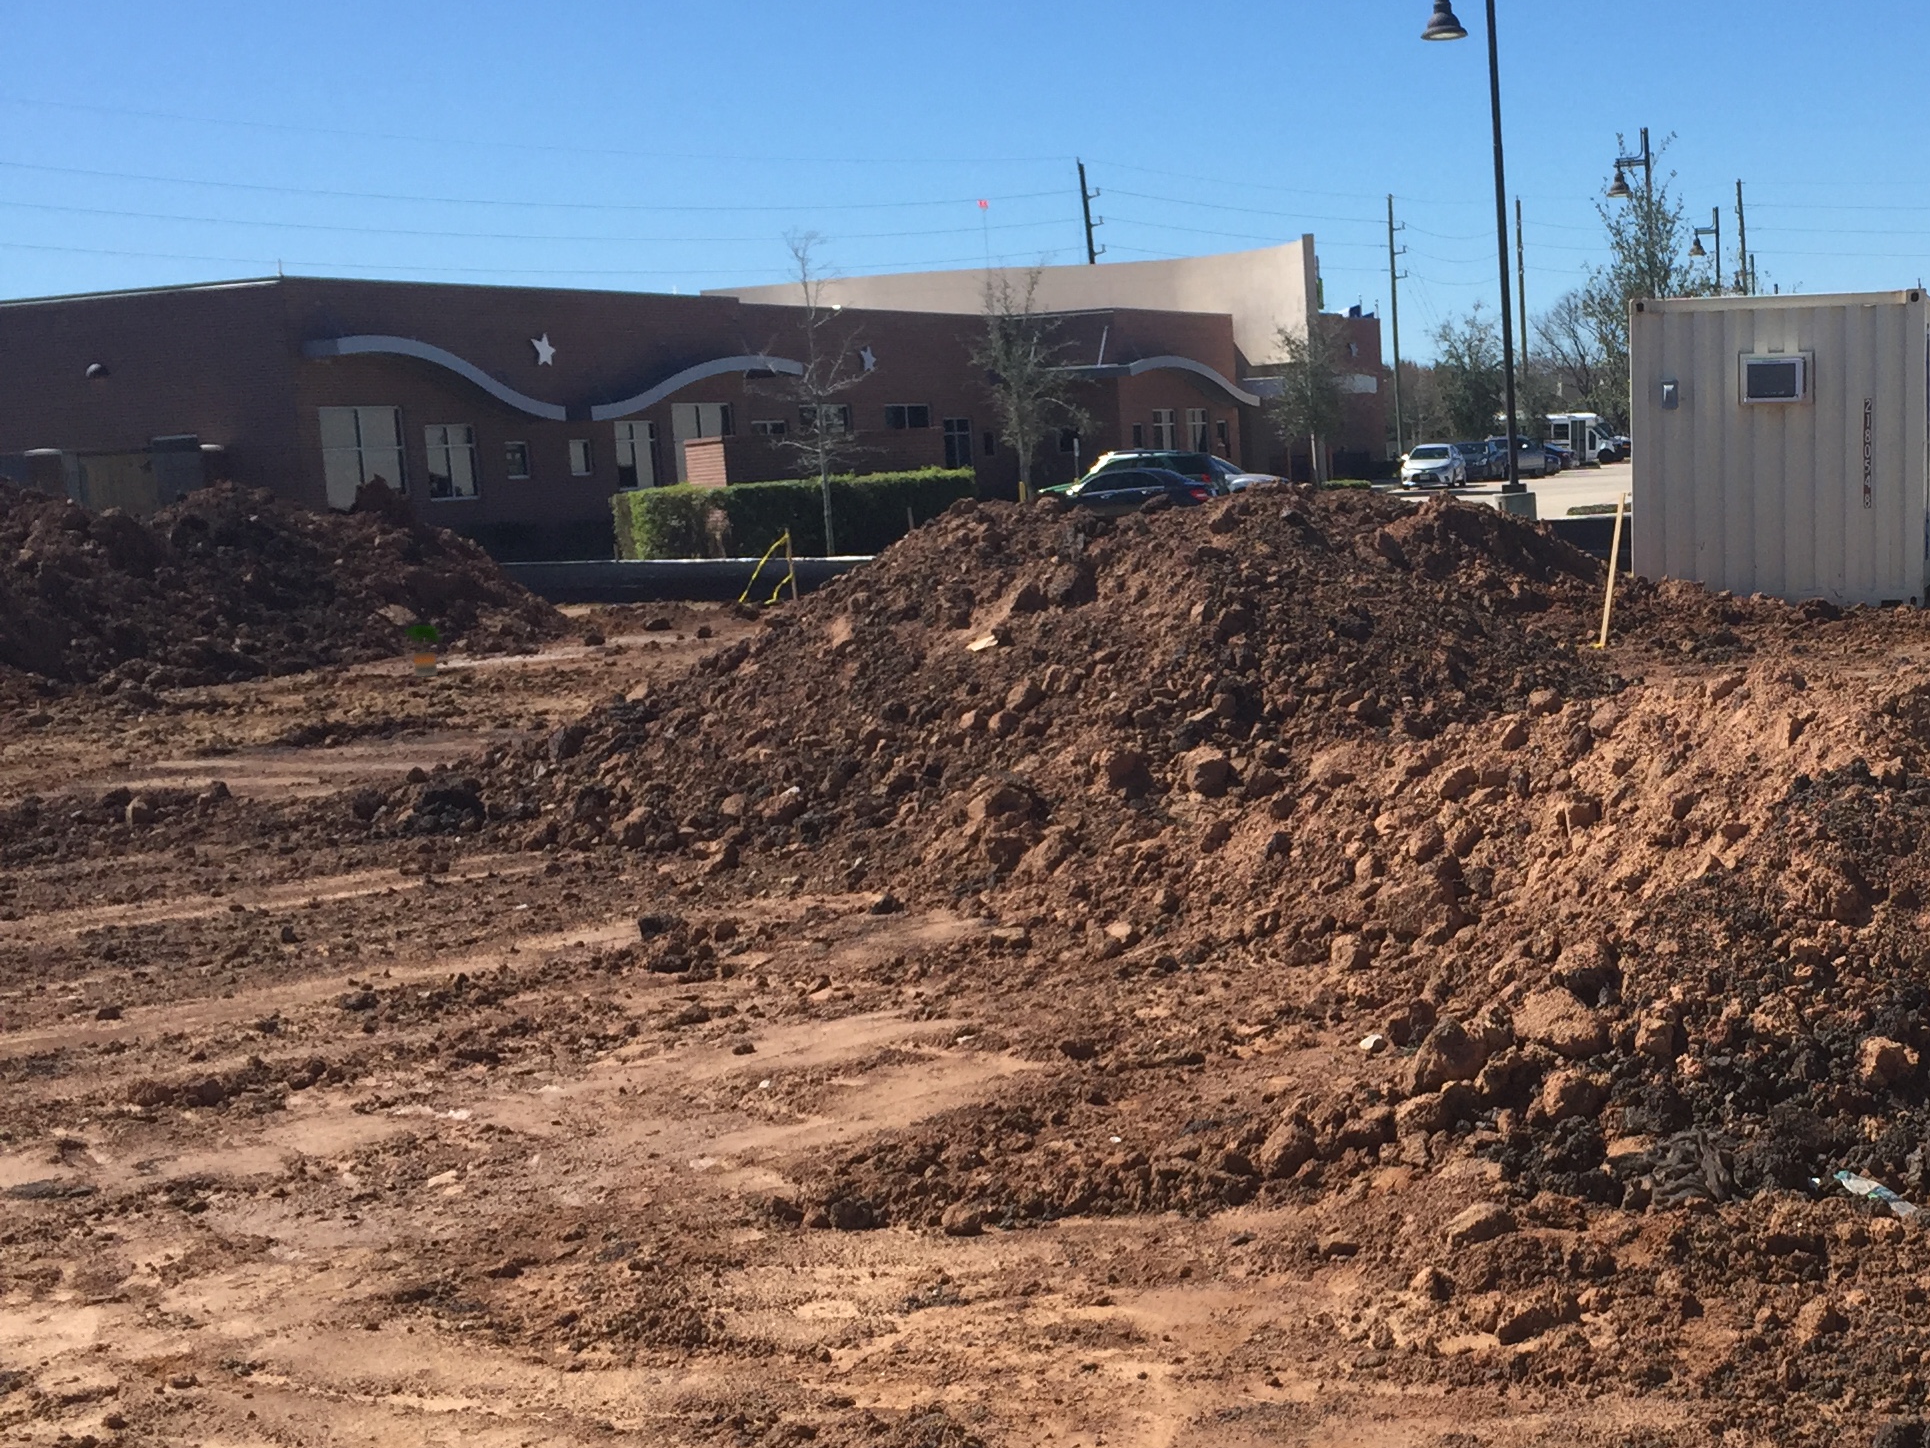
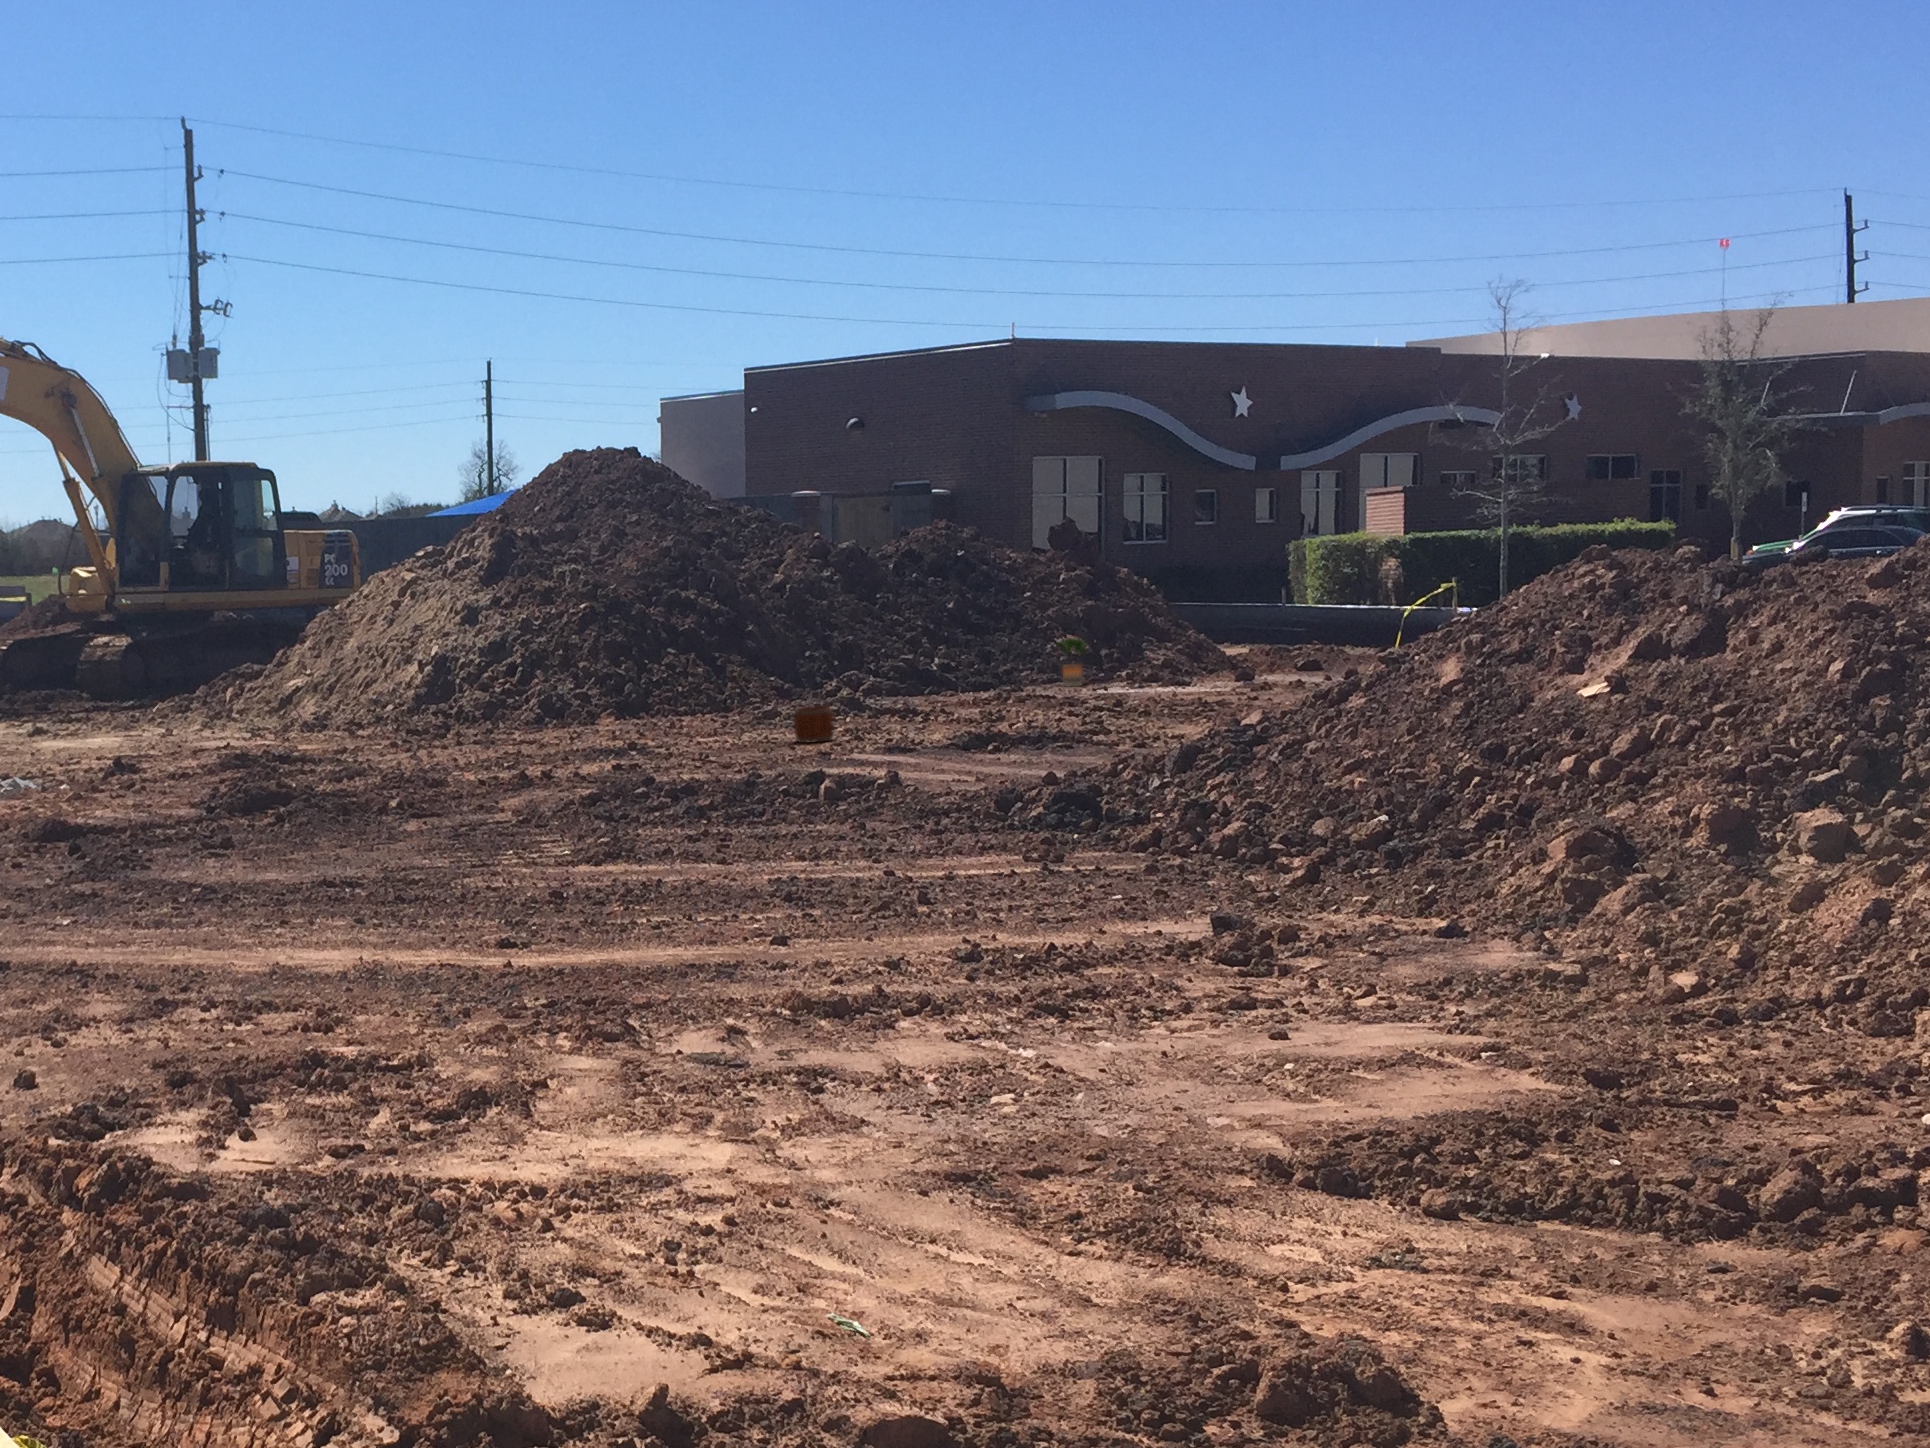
bucket: none [87,711,144,754] -> present [794,707,834,743]

